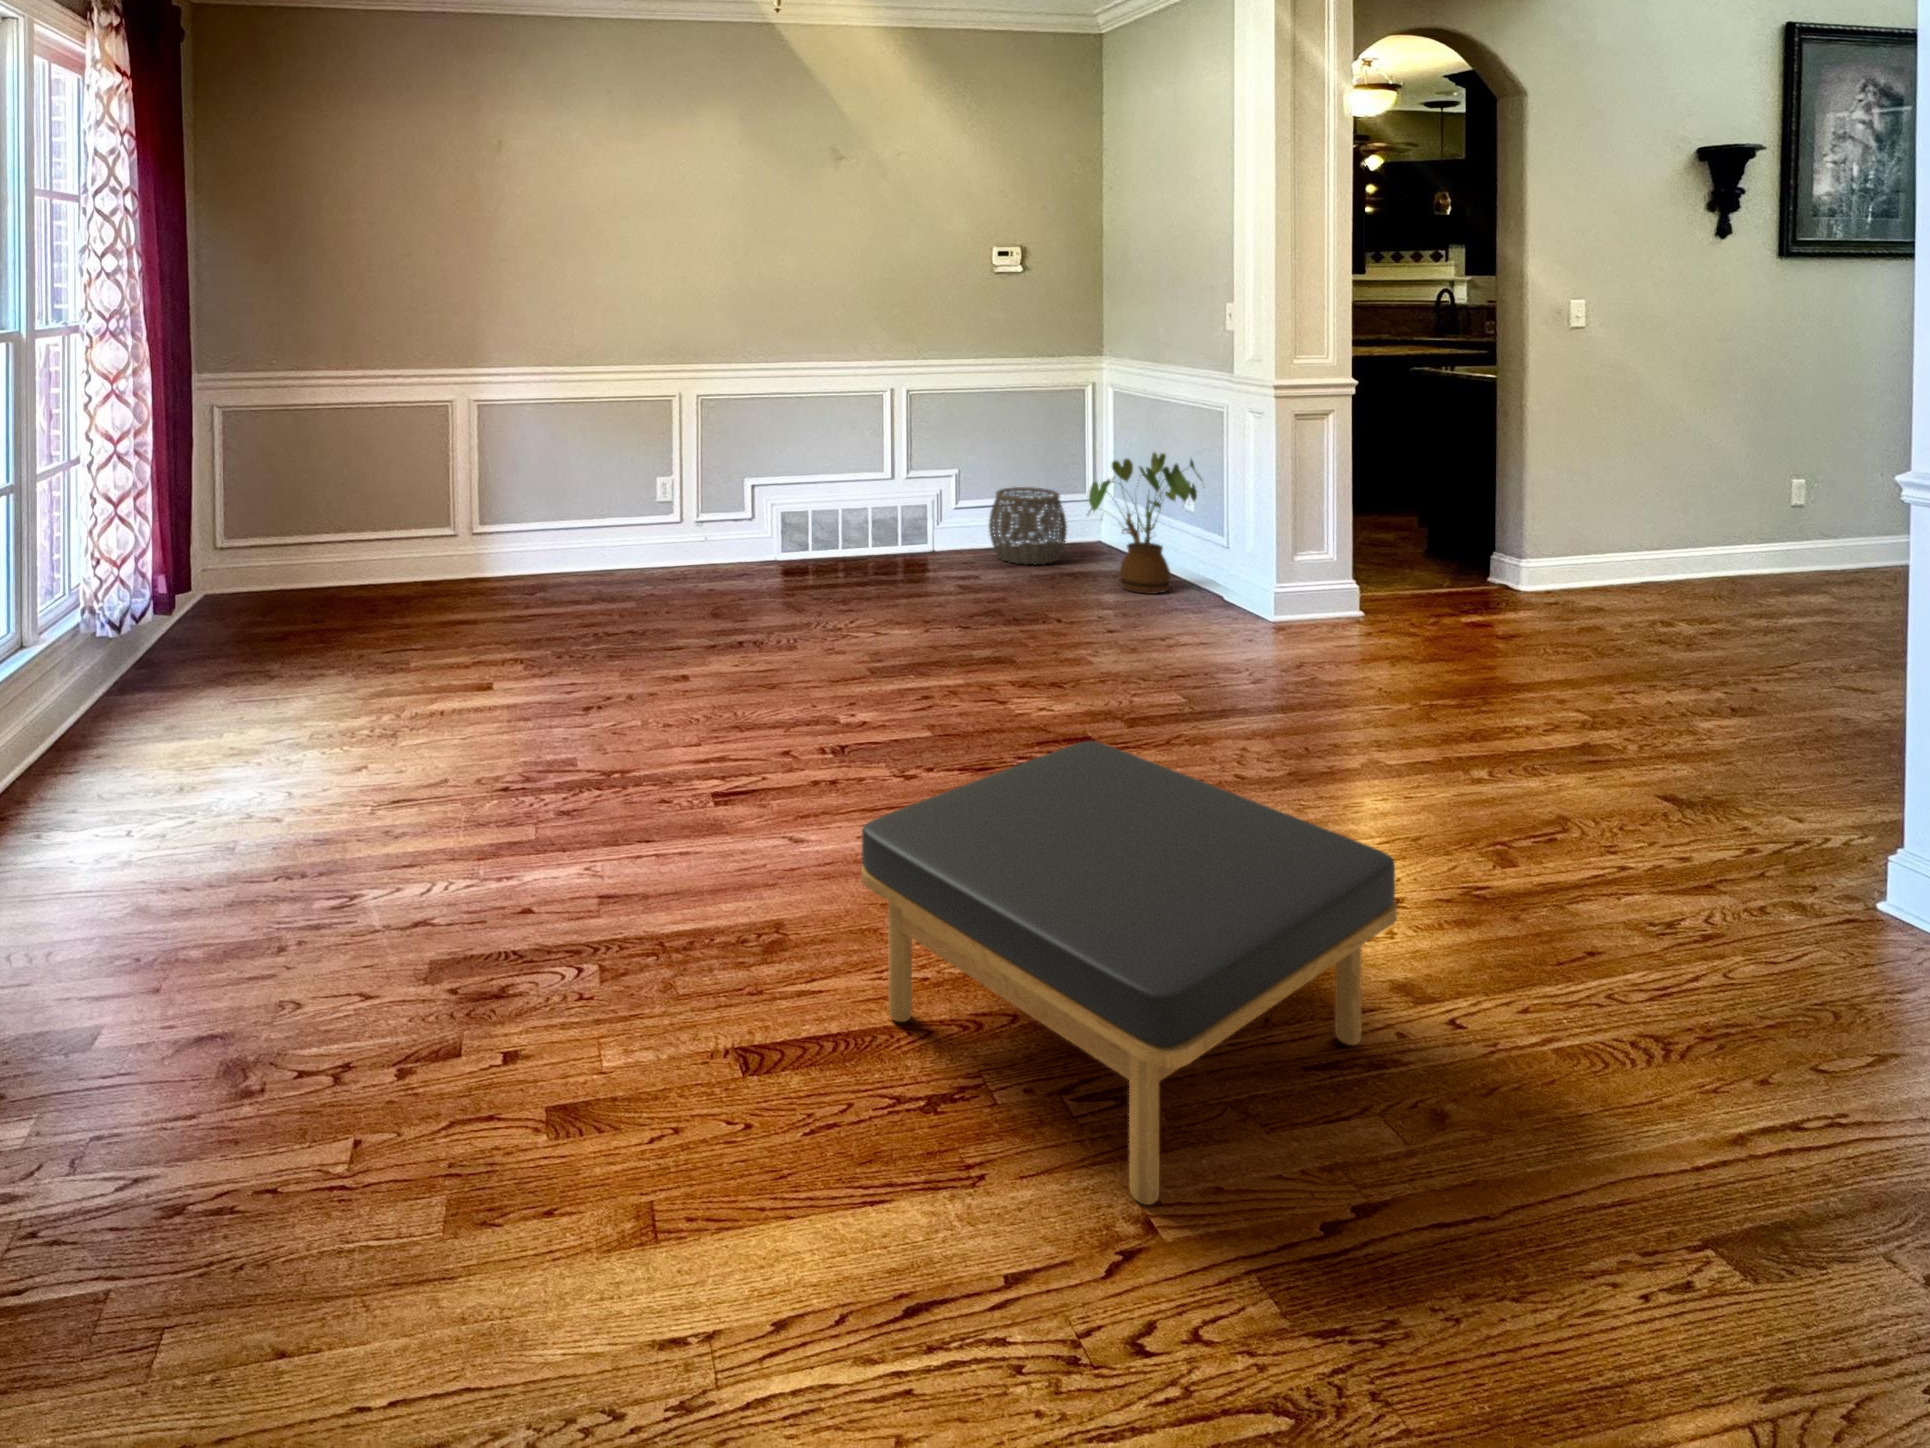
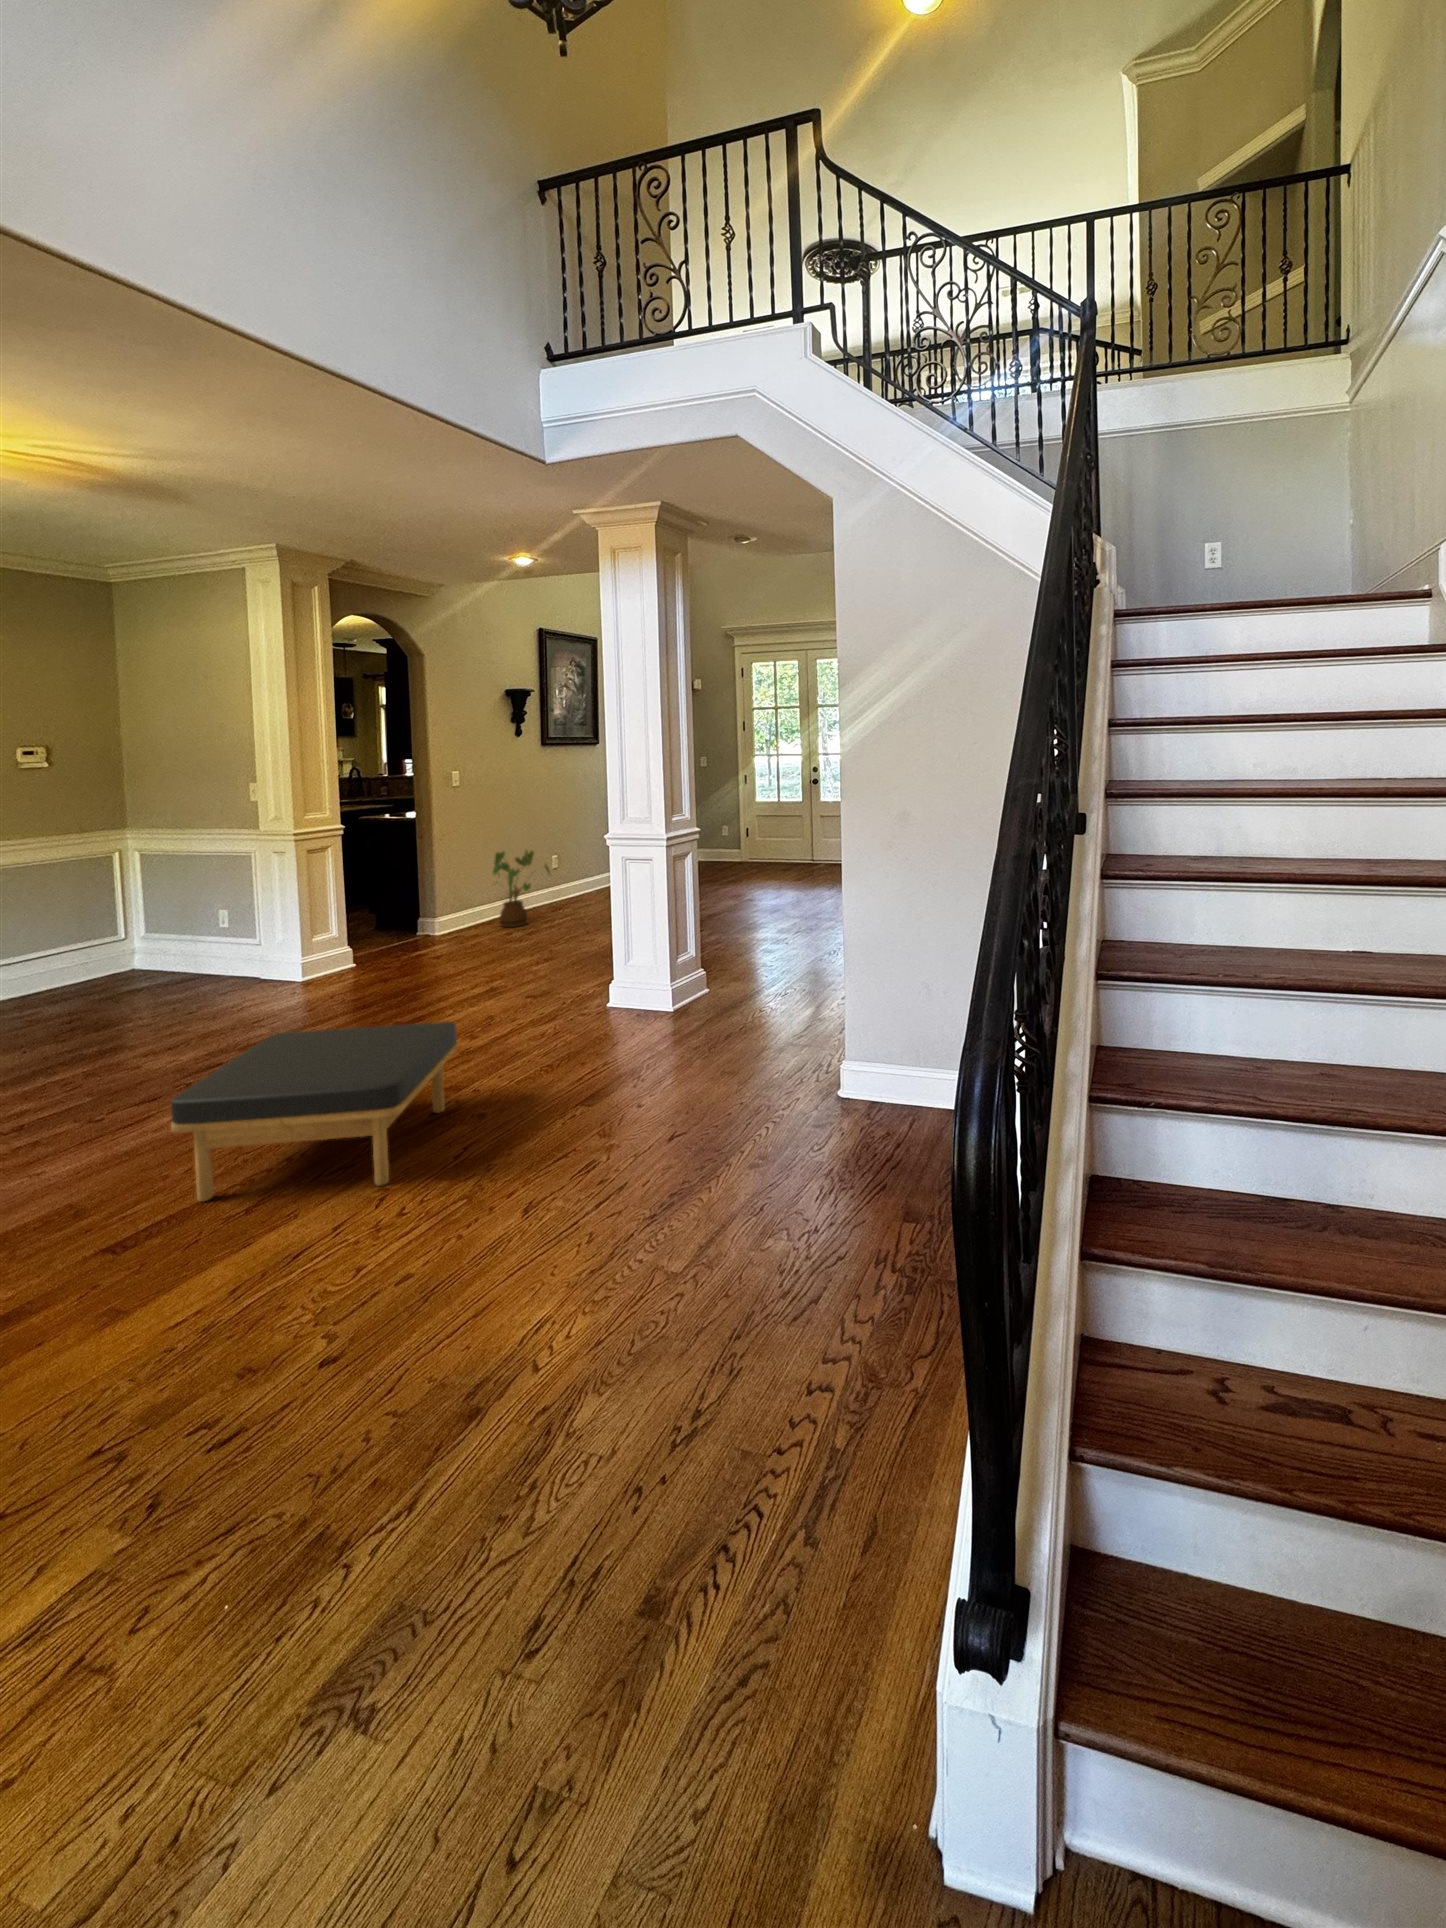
house plant: present [1089,452,1203,594] -> present [493,850,550,927]
woven basket: present [989,487,1067,564] -> none [28,938,111,1003]

